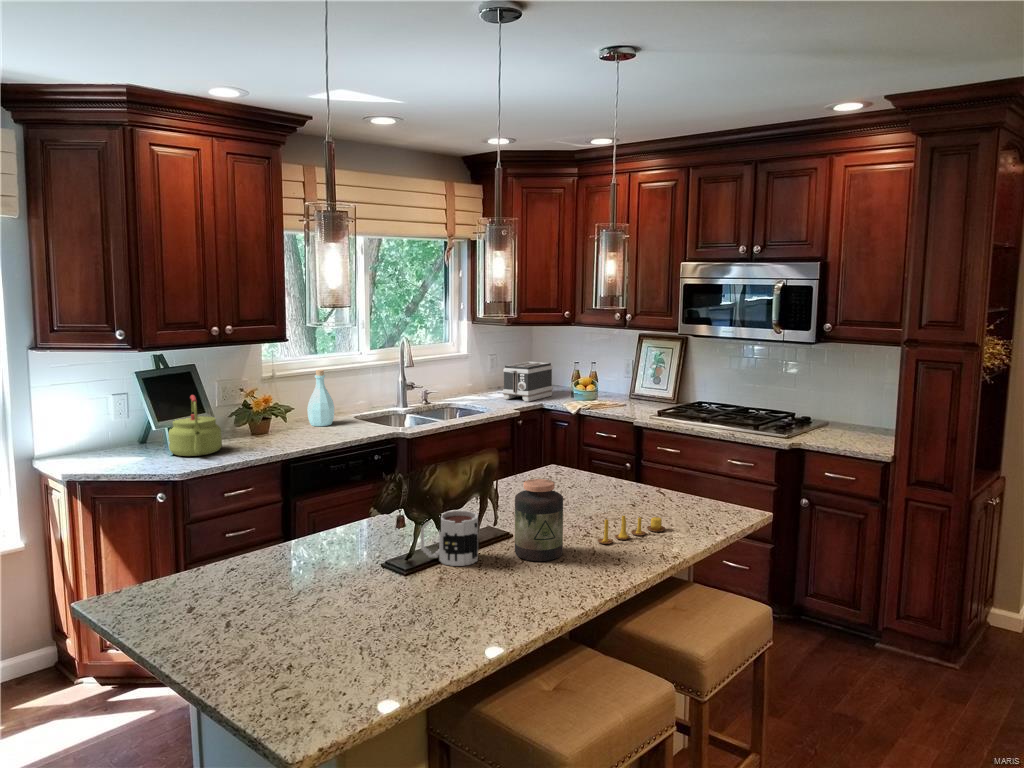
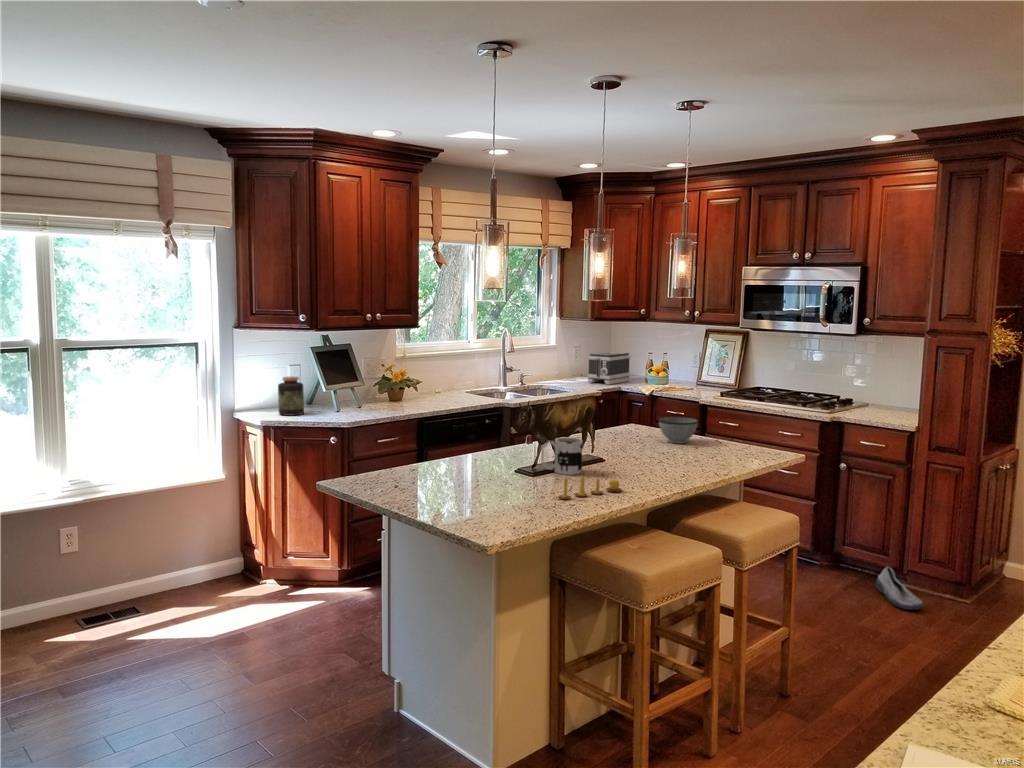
bottle: present [307,370,334,426] -> none [432,352,453,397]
kettle: present [168,395,222,456] -> none [333,366,372,413]
bowl: none [584,461,635,498] -> present [659,417,698,443]
jar: present [515,479,563,561] -> present [278,376,304,416]
candle: present [598,515,665,544] -> present [558,476,622,499]
shoe: none [847,624,907,682] -> present [876,567,923,610]

